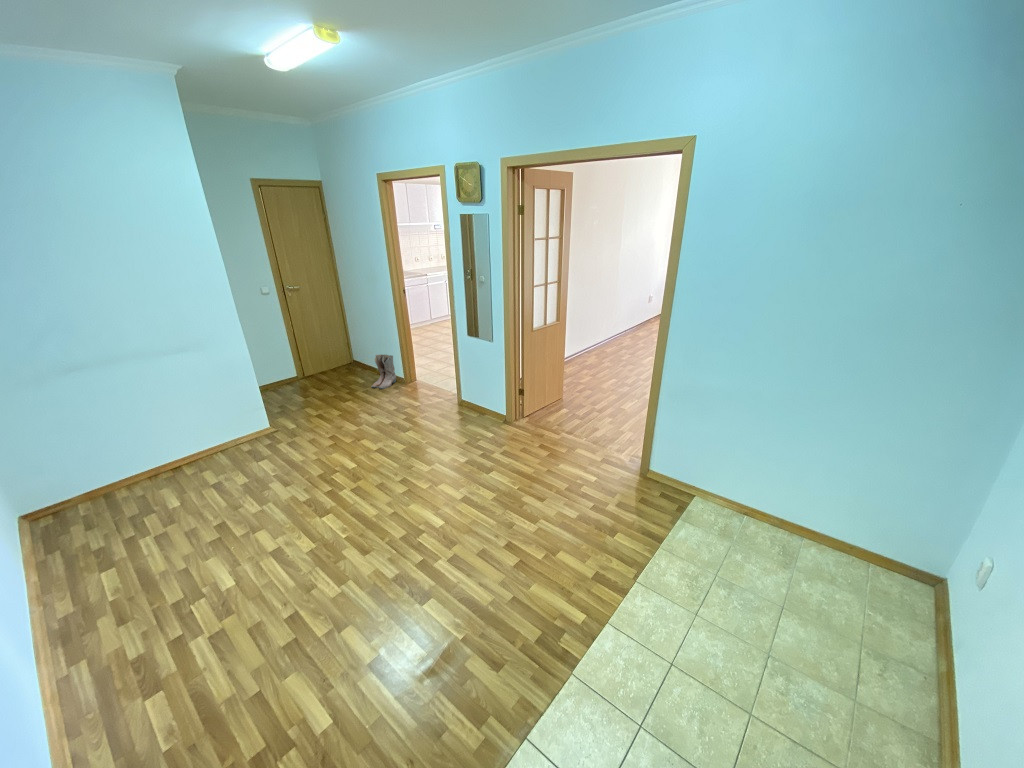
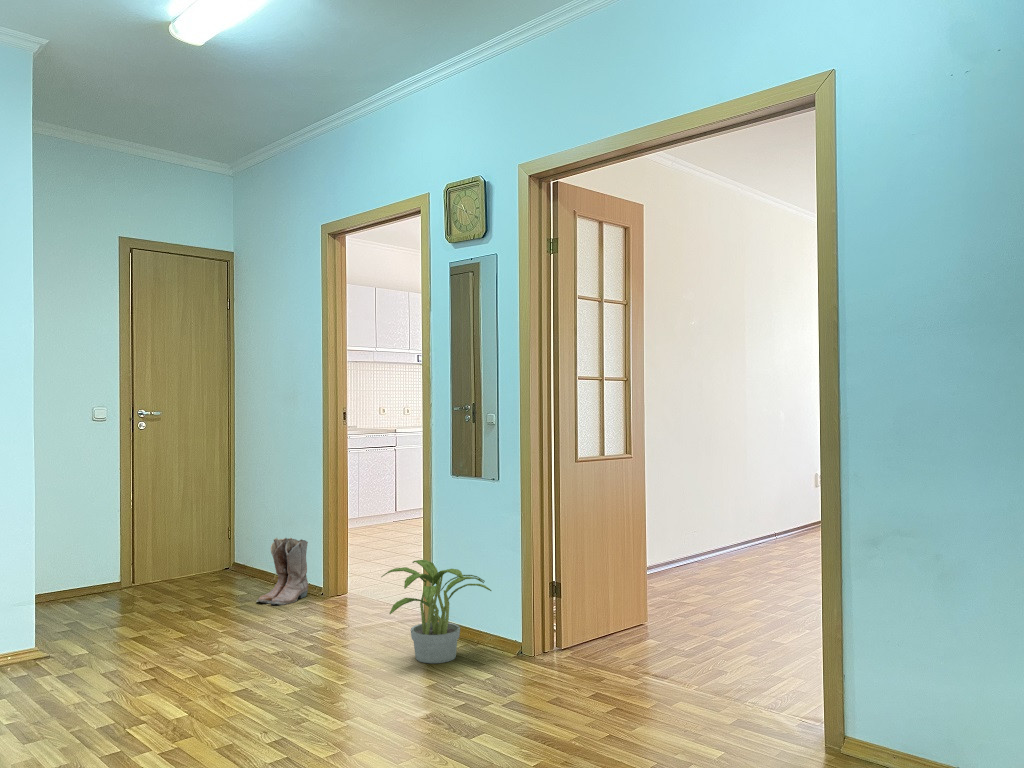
potted plant: none [437,378,492,428] -> present [381,560,491,663]

